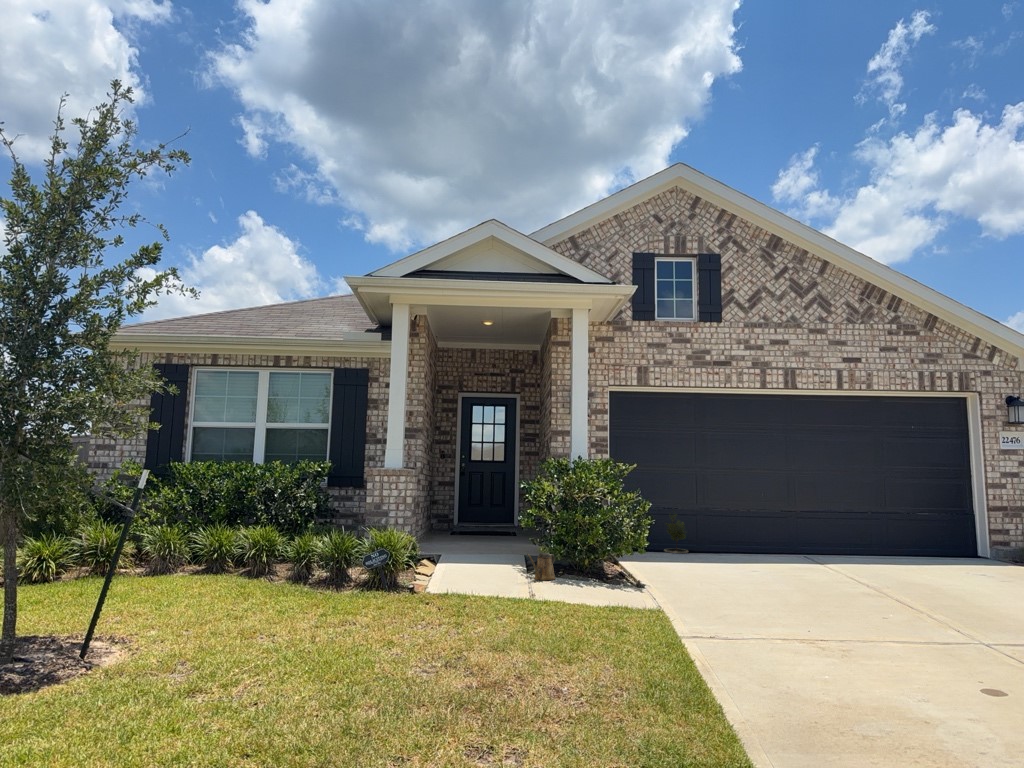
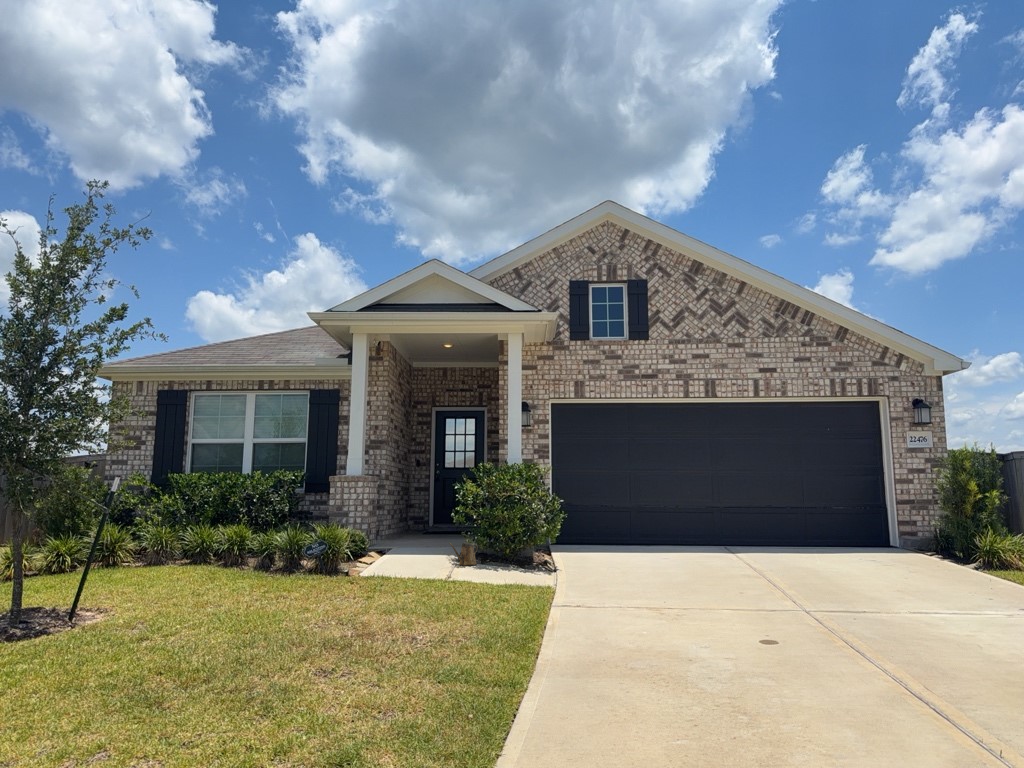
potted tree: present [665,511,688,553] -> none [596,507,619,546]

